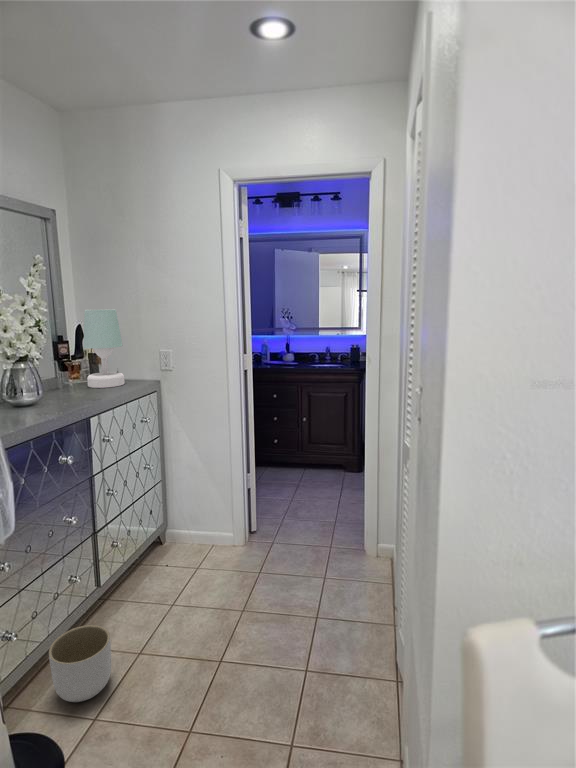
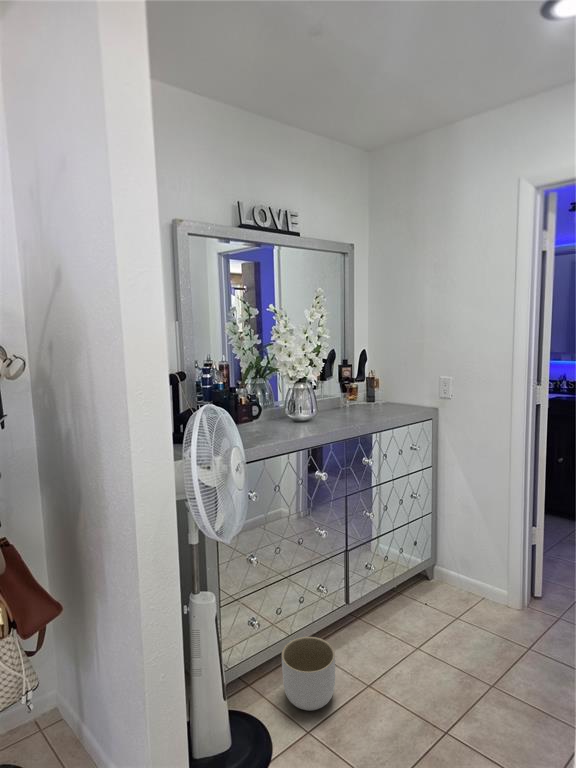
table lamp: present [84,309,125,388] -> none [364,334,400,411]

